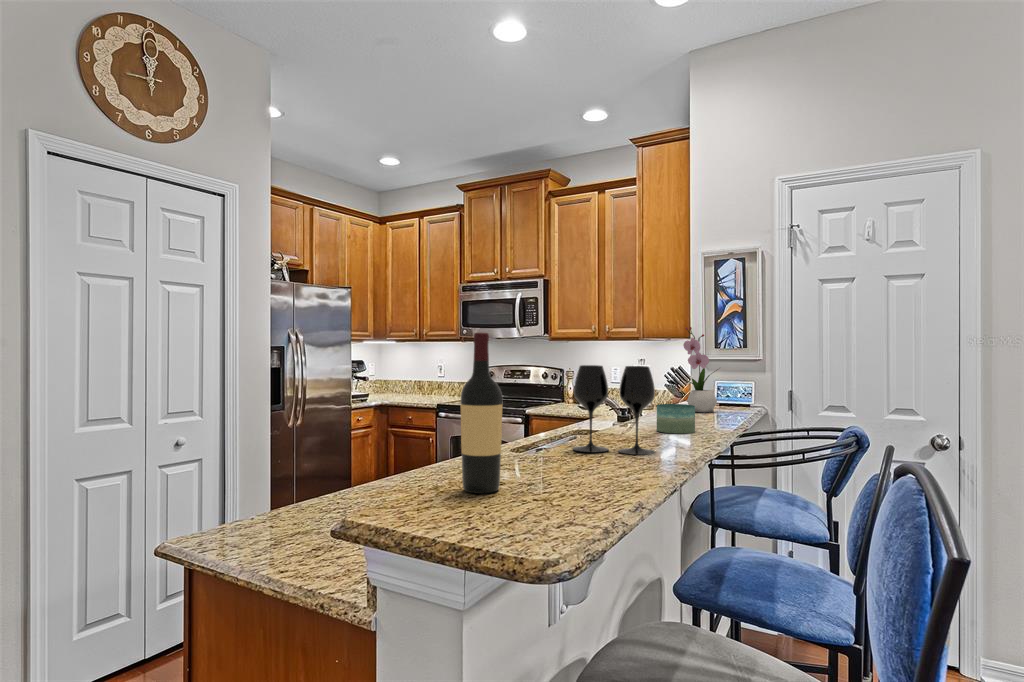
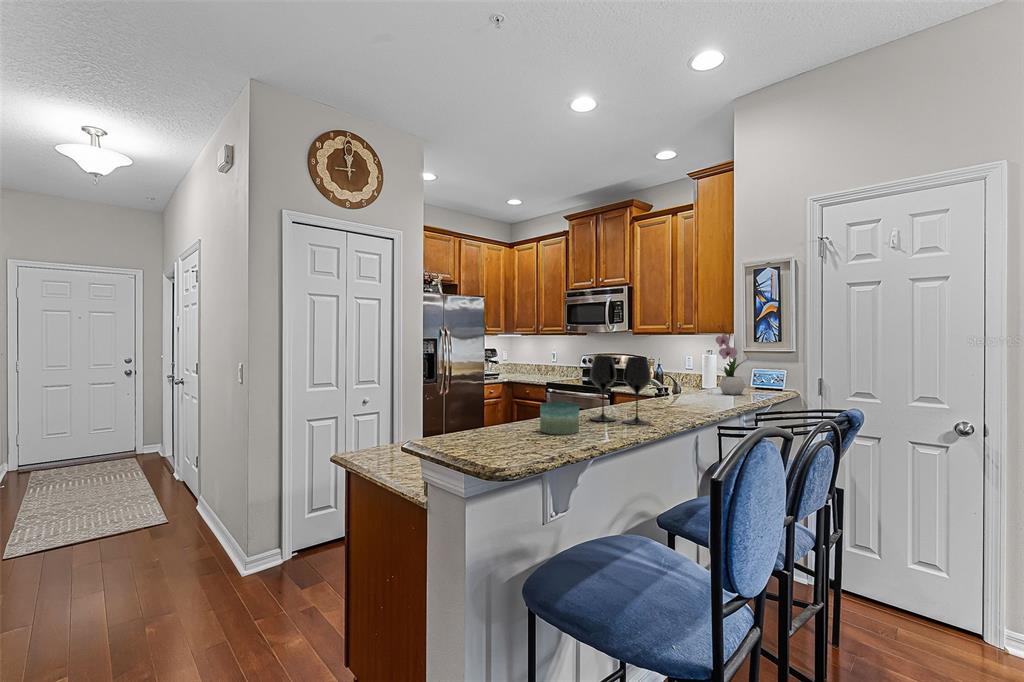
wine bottle: present [461,333,503,494] -> none [478,333,507,445]
candle: present [657,404,695,433] -> present [540,402,579,434]

